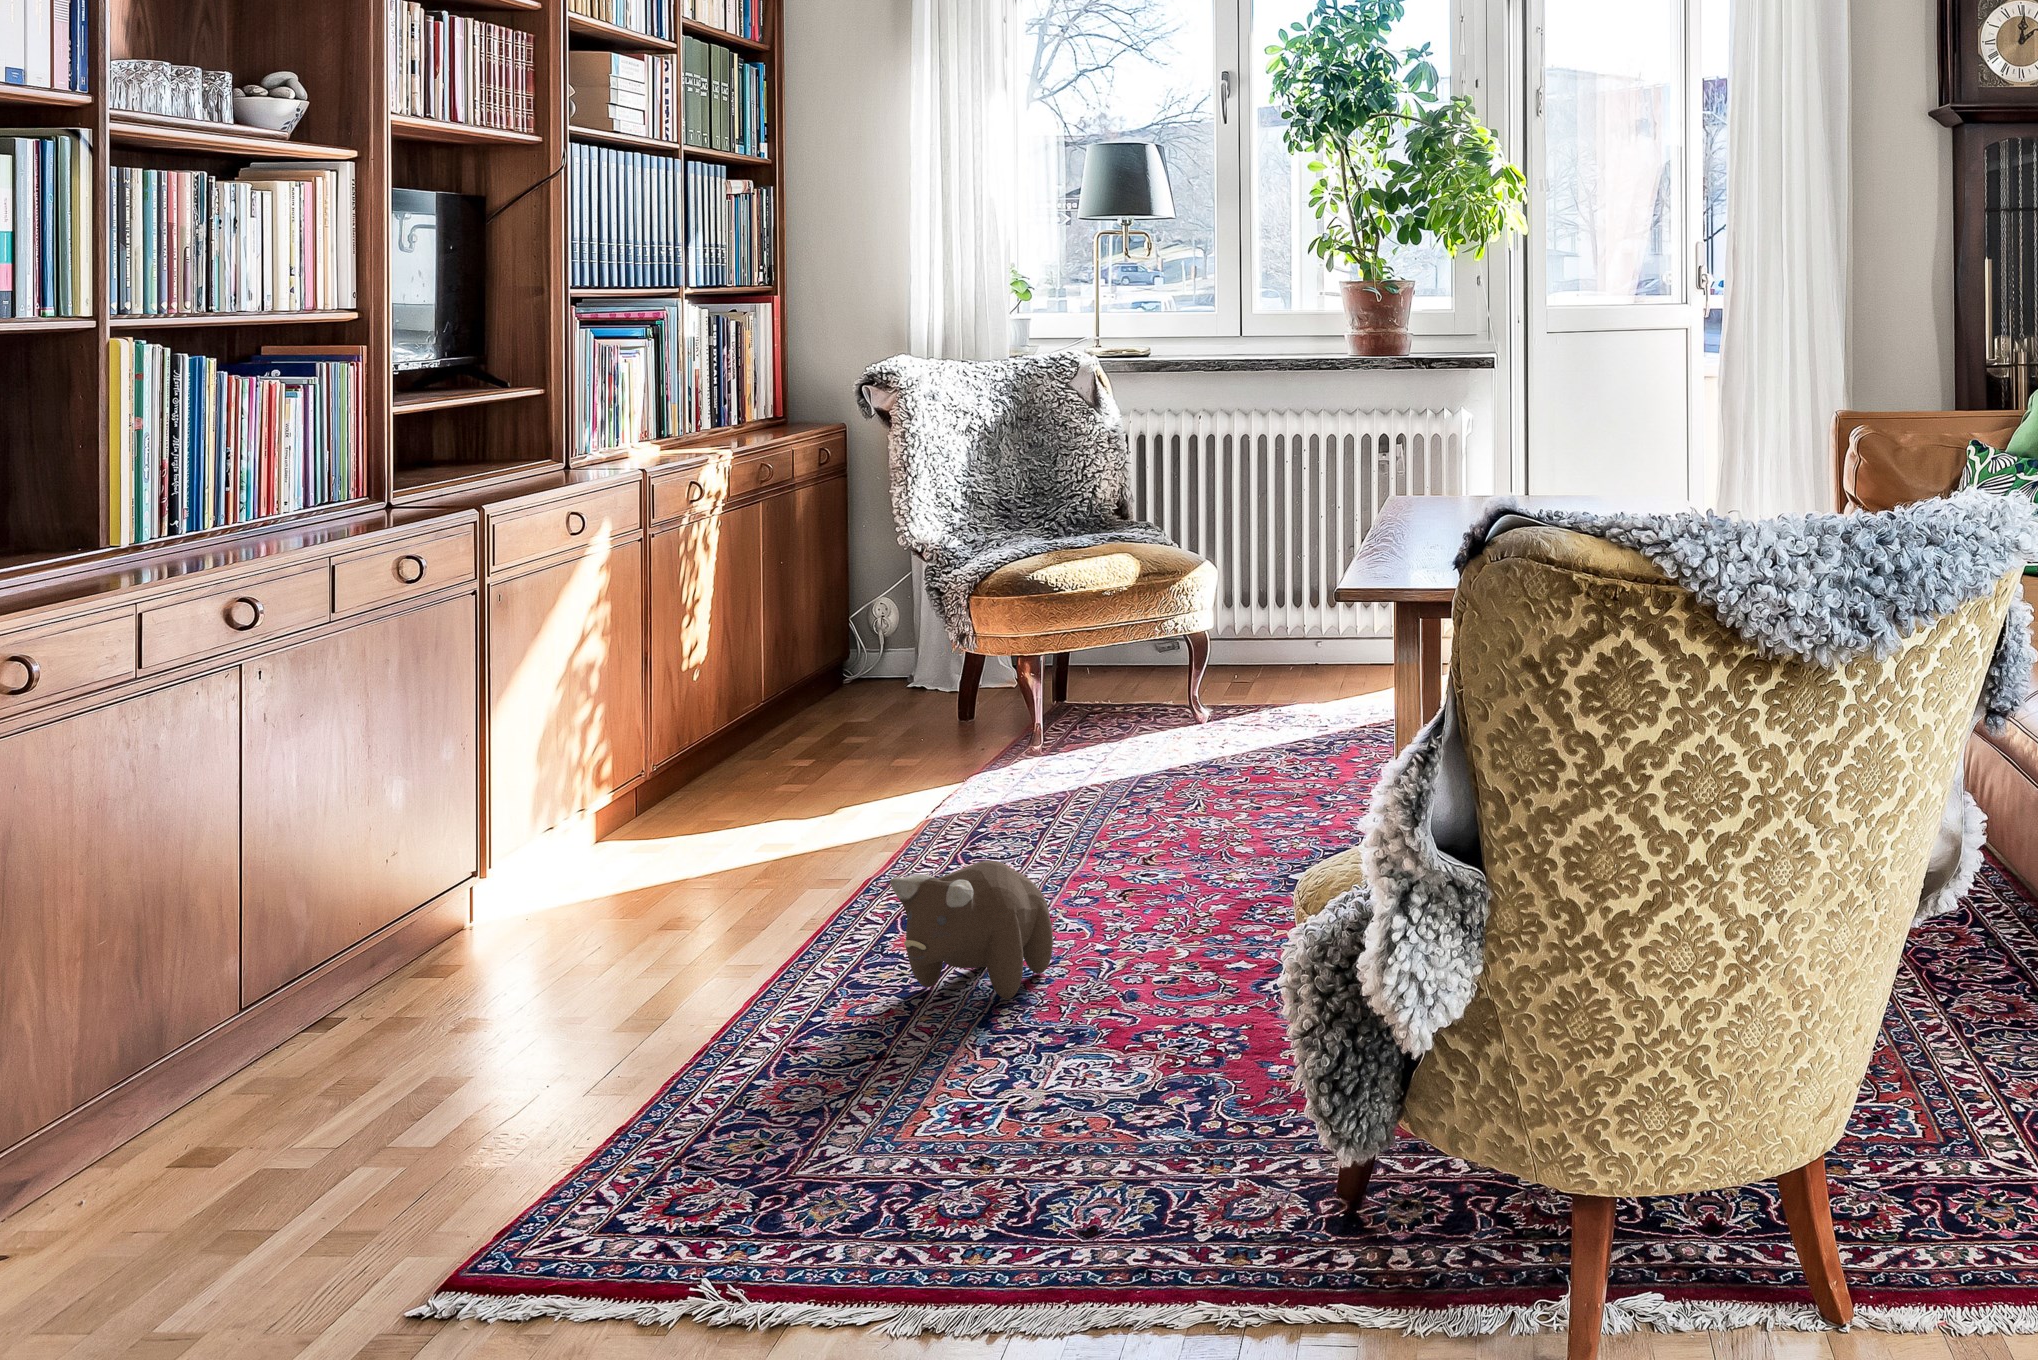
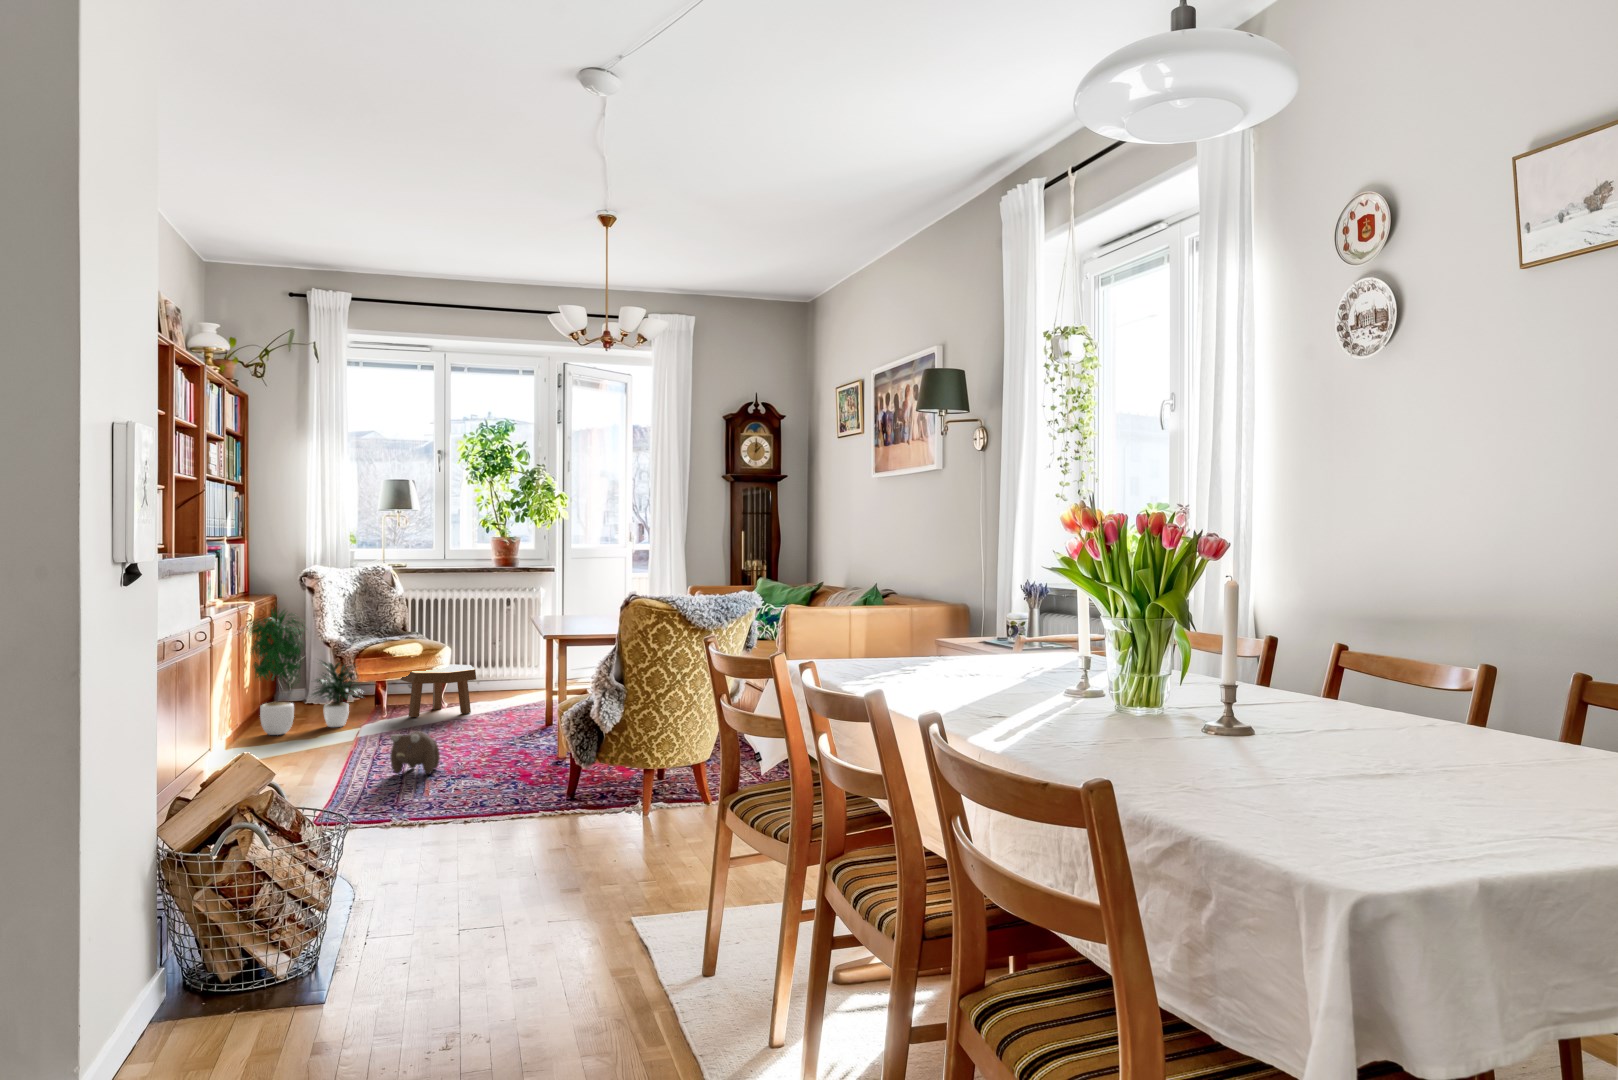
potted plant: none [684,460,986,793] -> present [247,609,359,735]
footstool: none [1087,608,1271,751] -> present [401,664,476,717]

